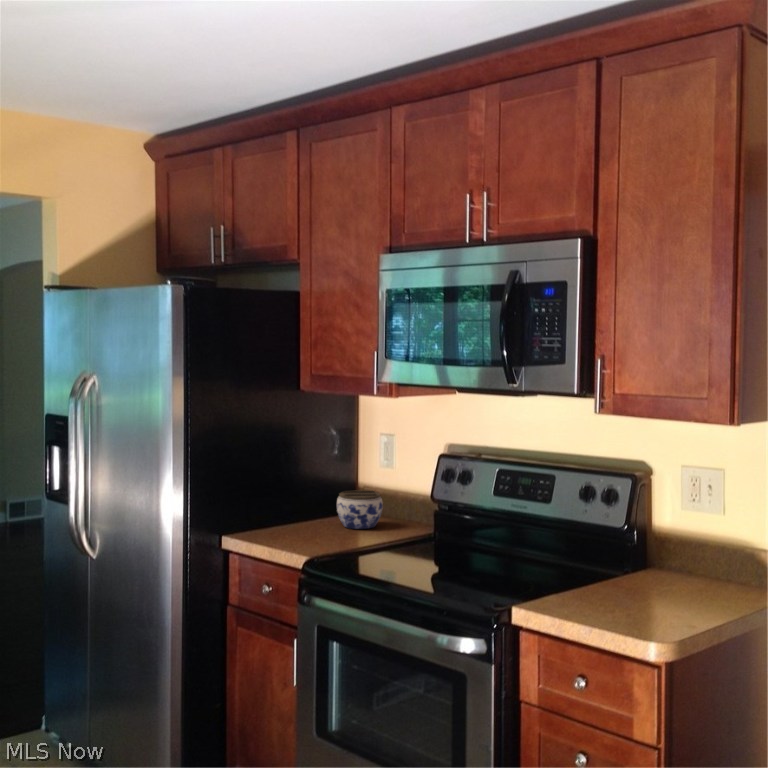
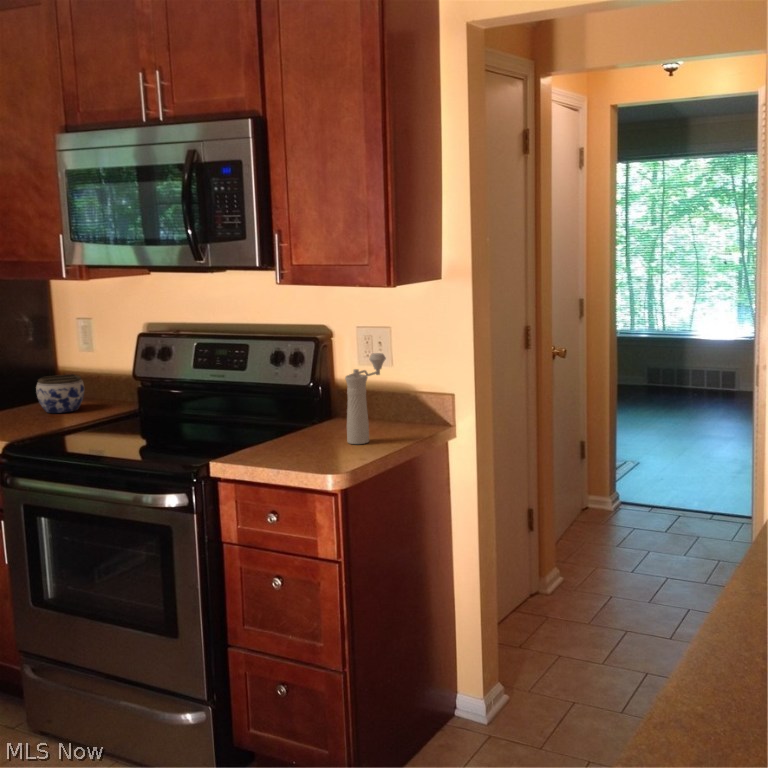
pepper mill: none [668,499,717,604] -> present [345,353,386,444]

